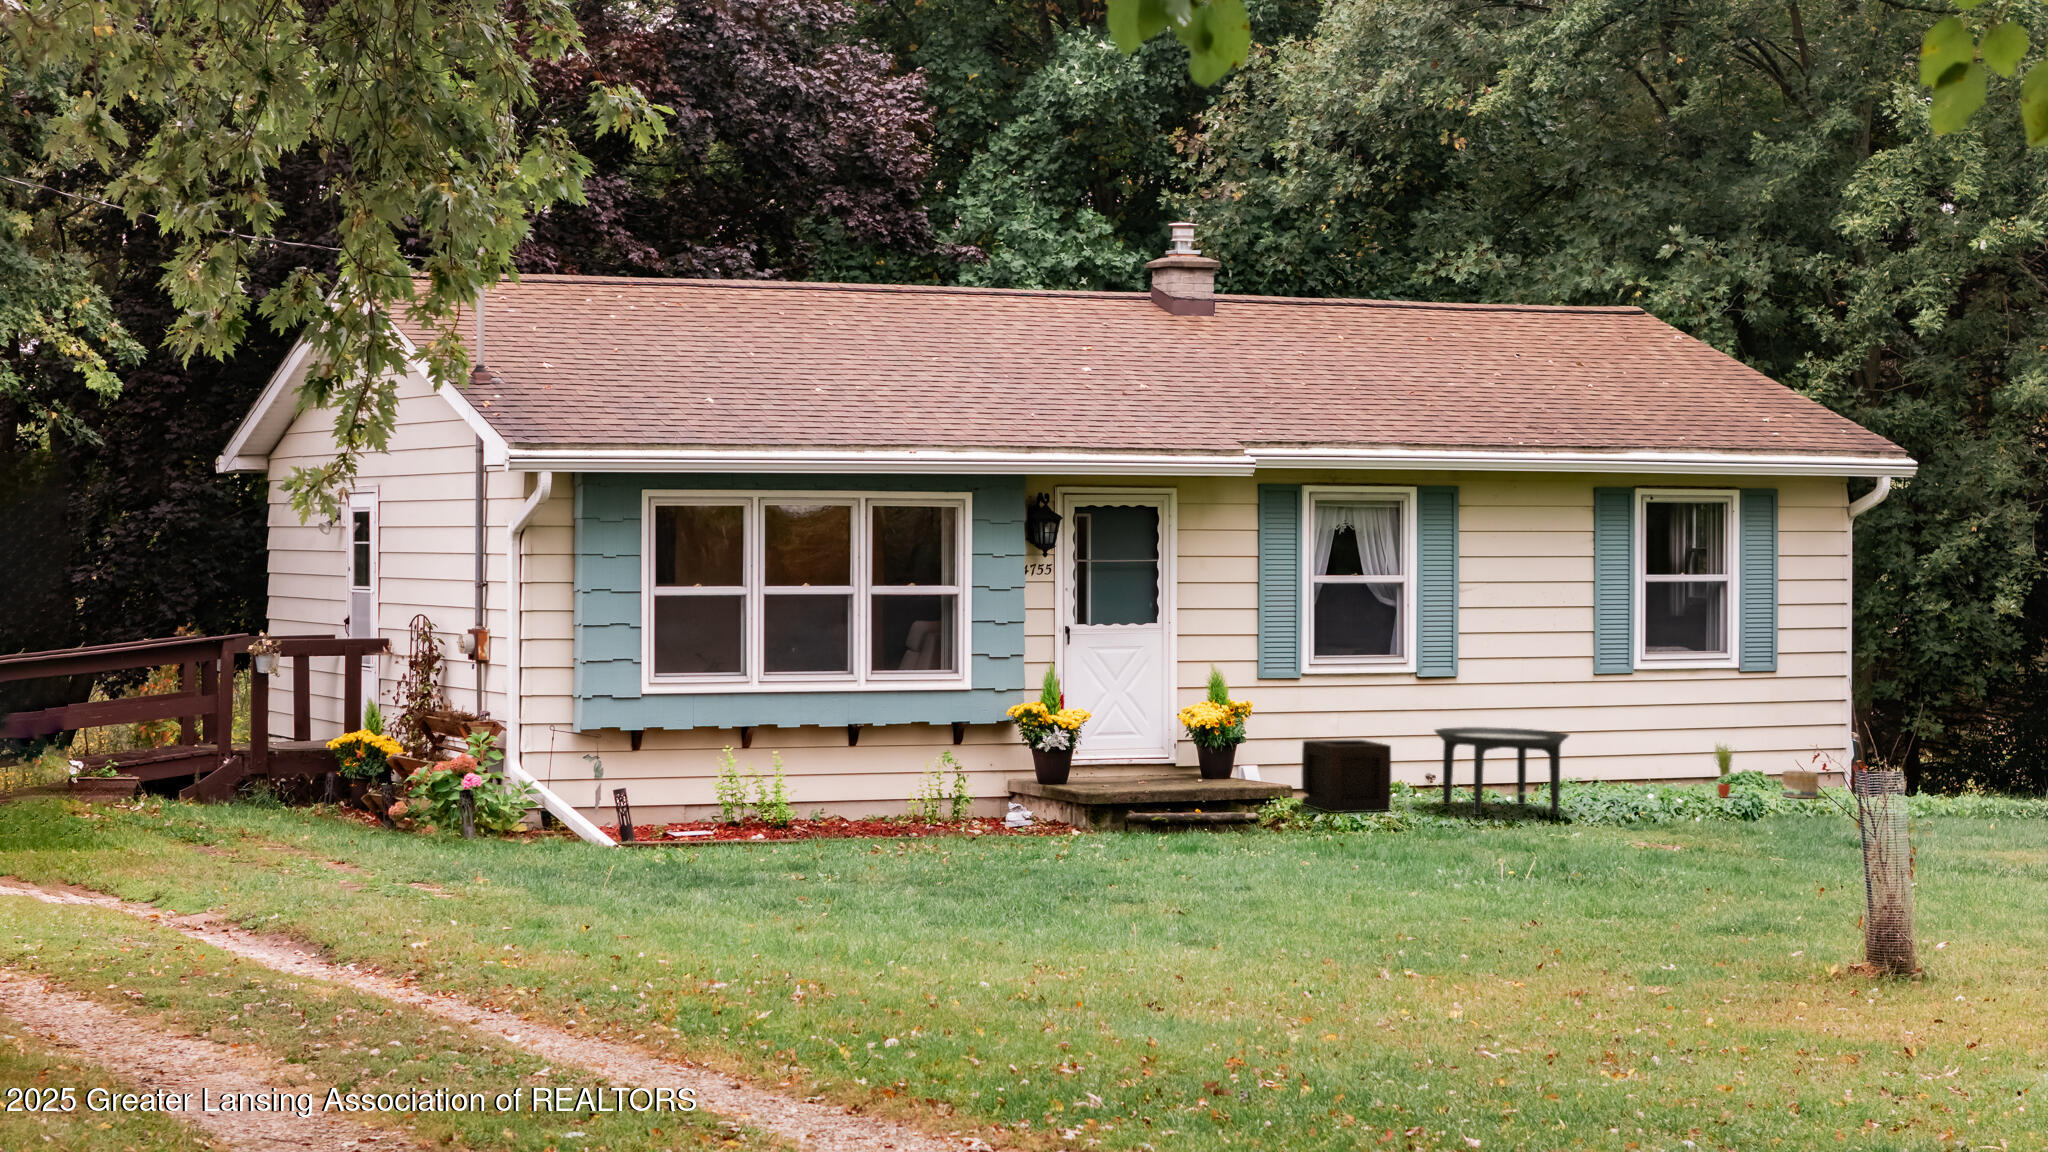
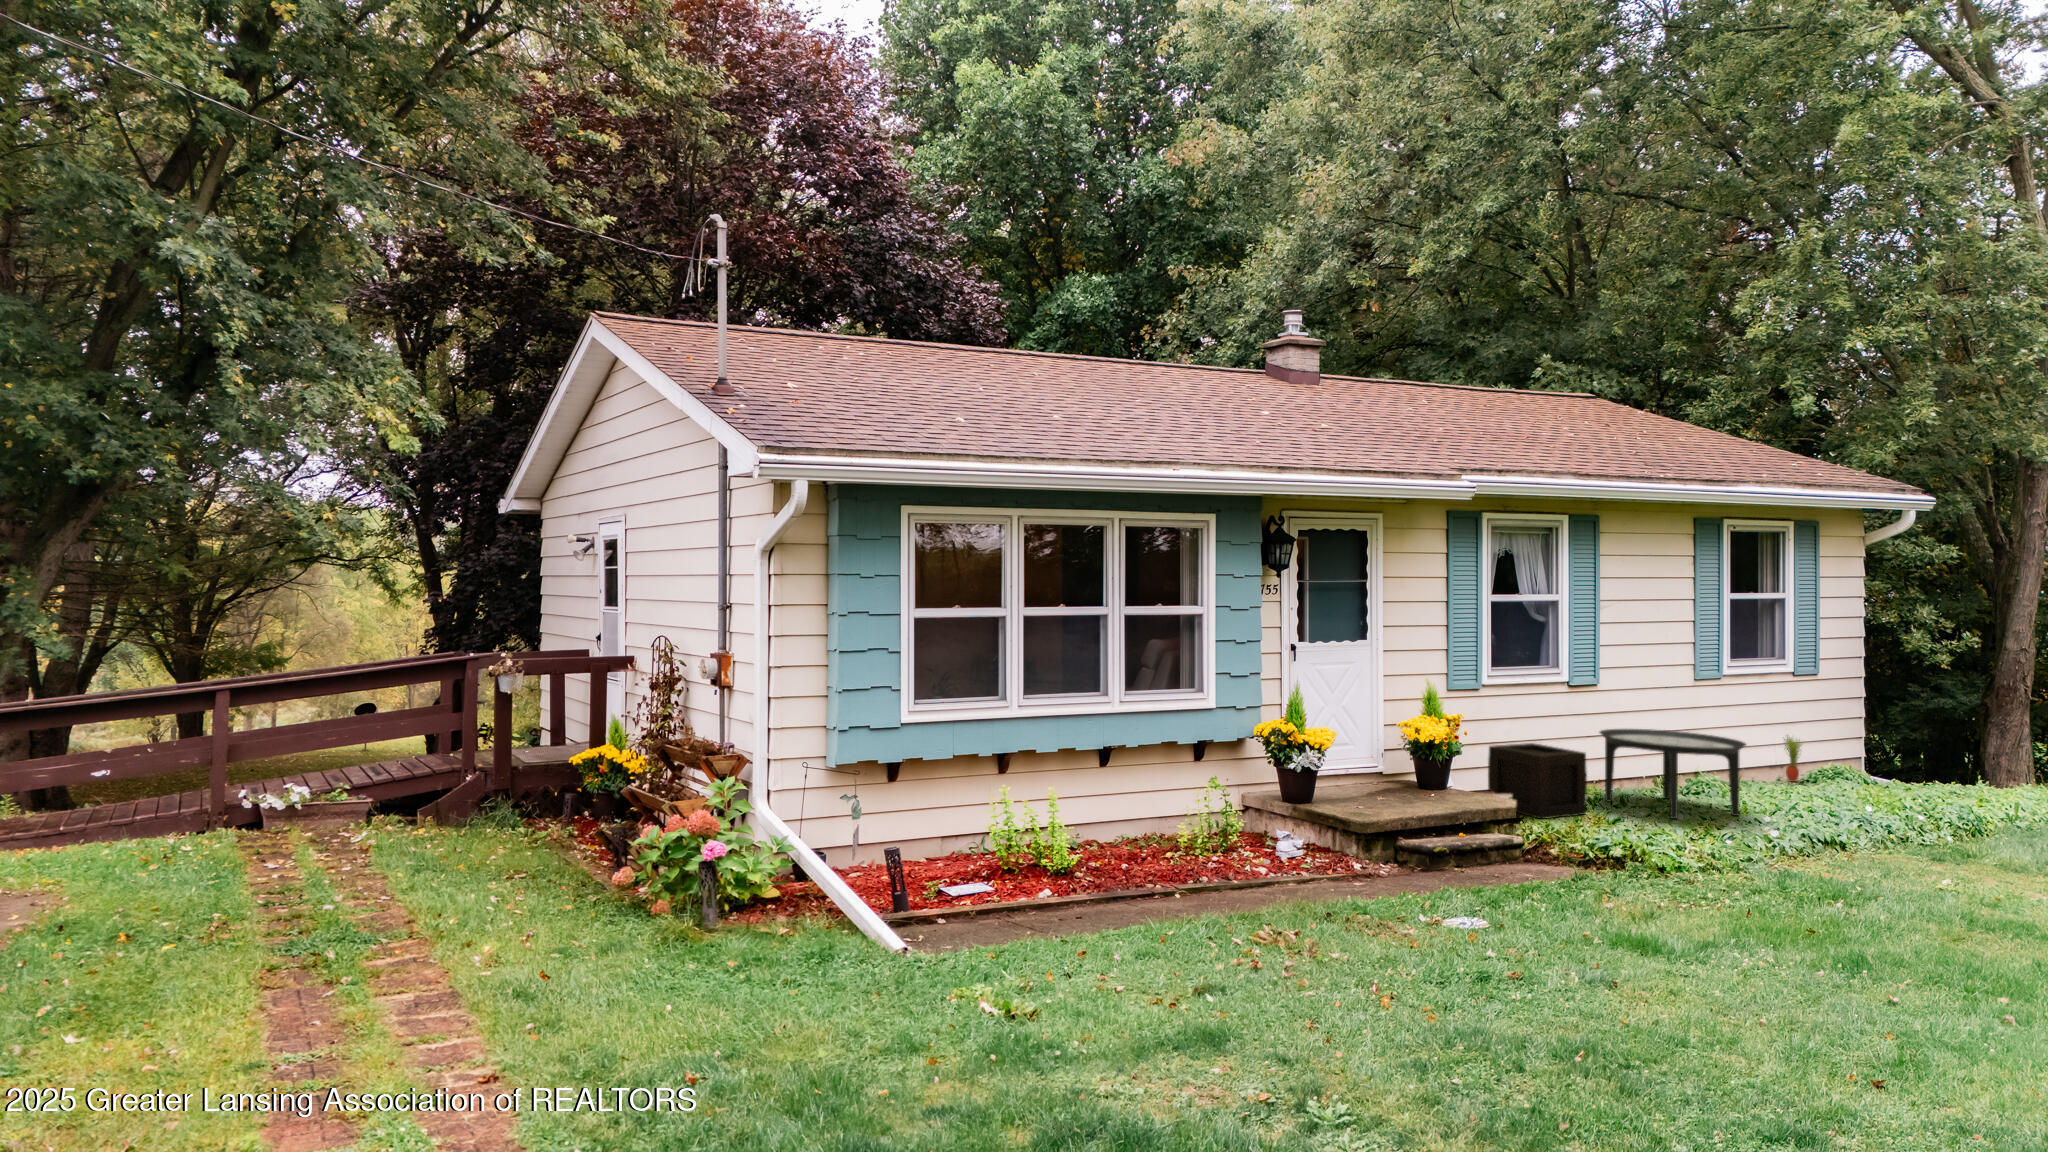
basket: present [1782,771,1818,798] -> none [1826,756,1864,781]

